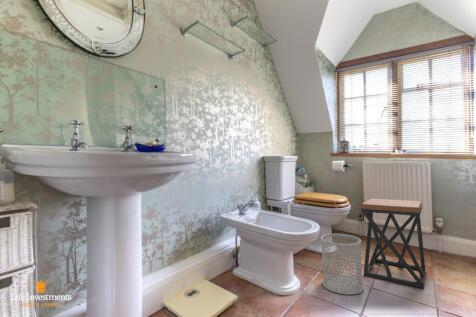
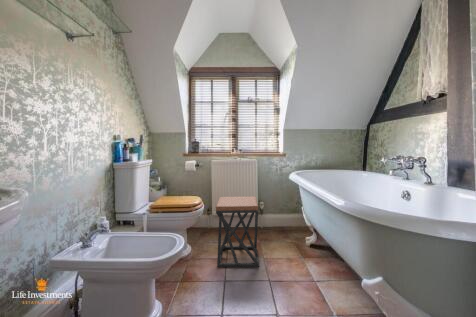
wastebasket: present [321,234,363,295] -> none [183,237,220,297]

